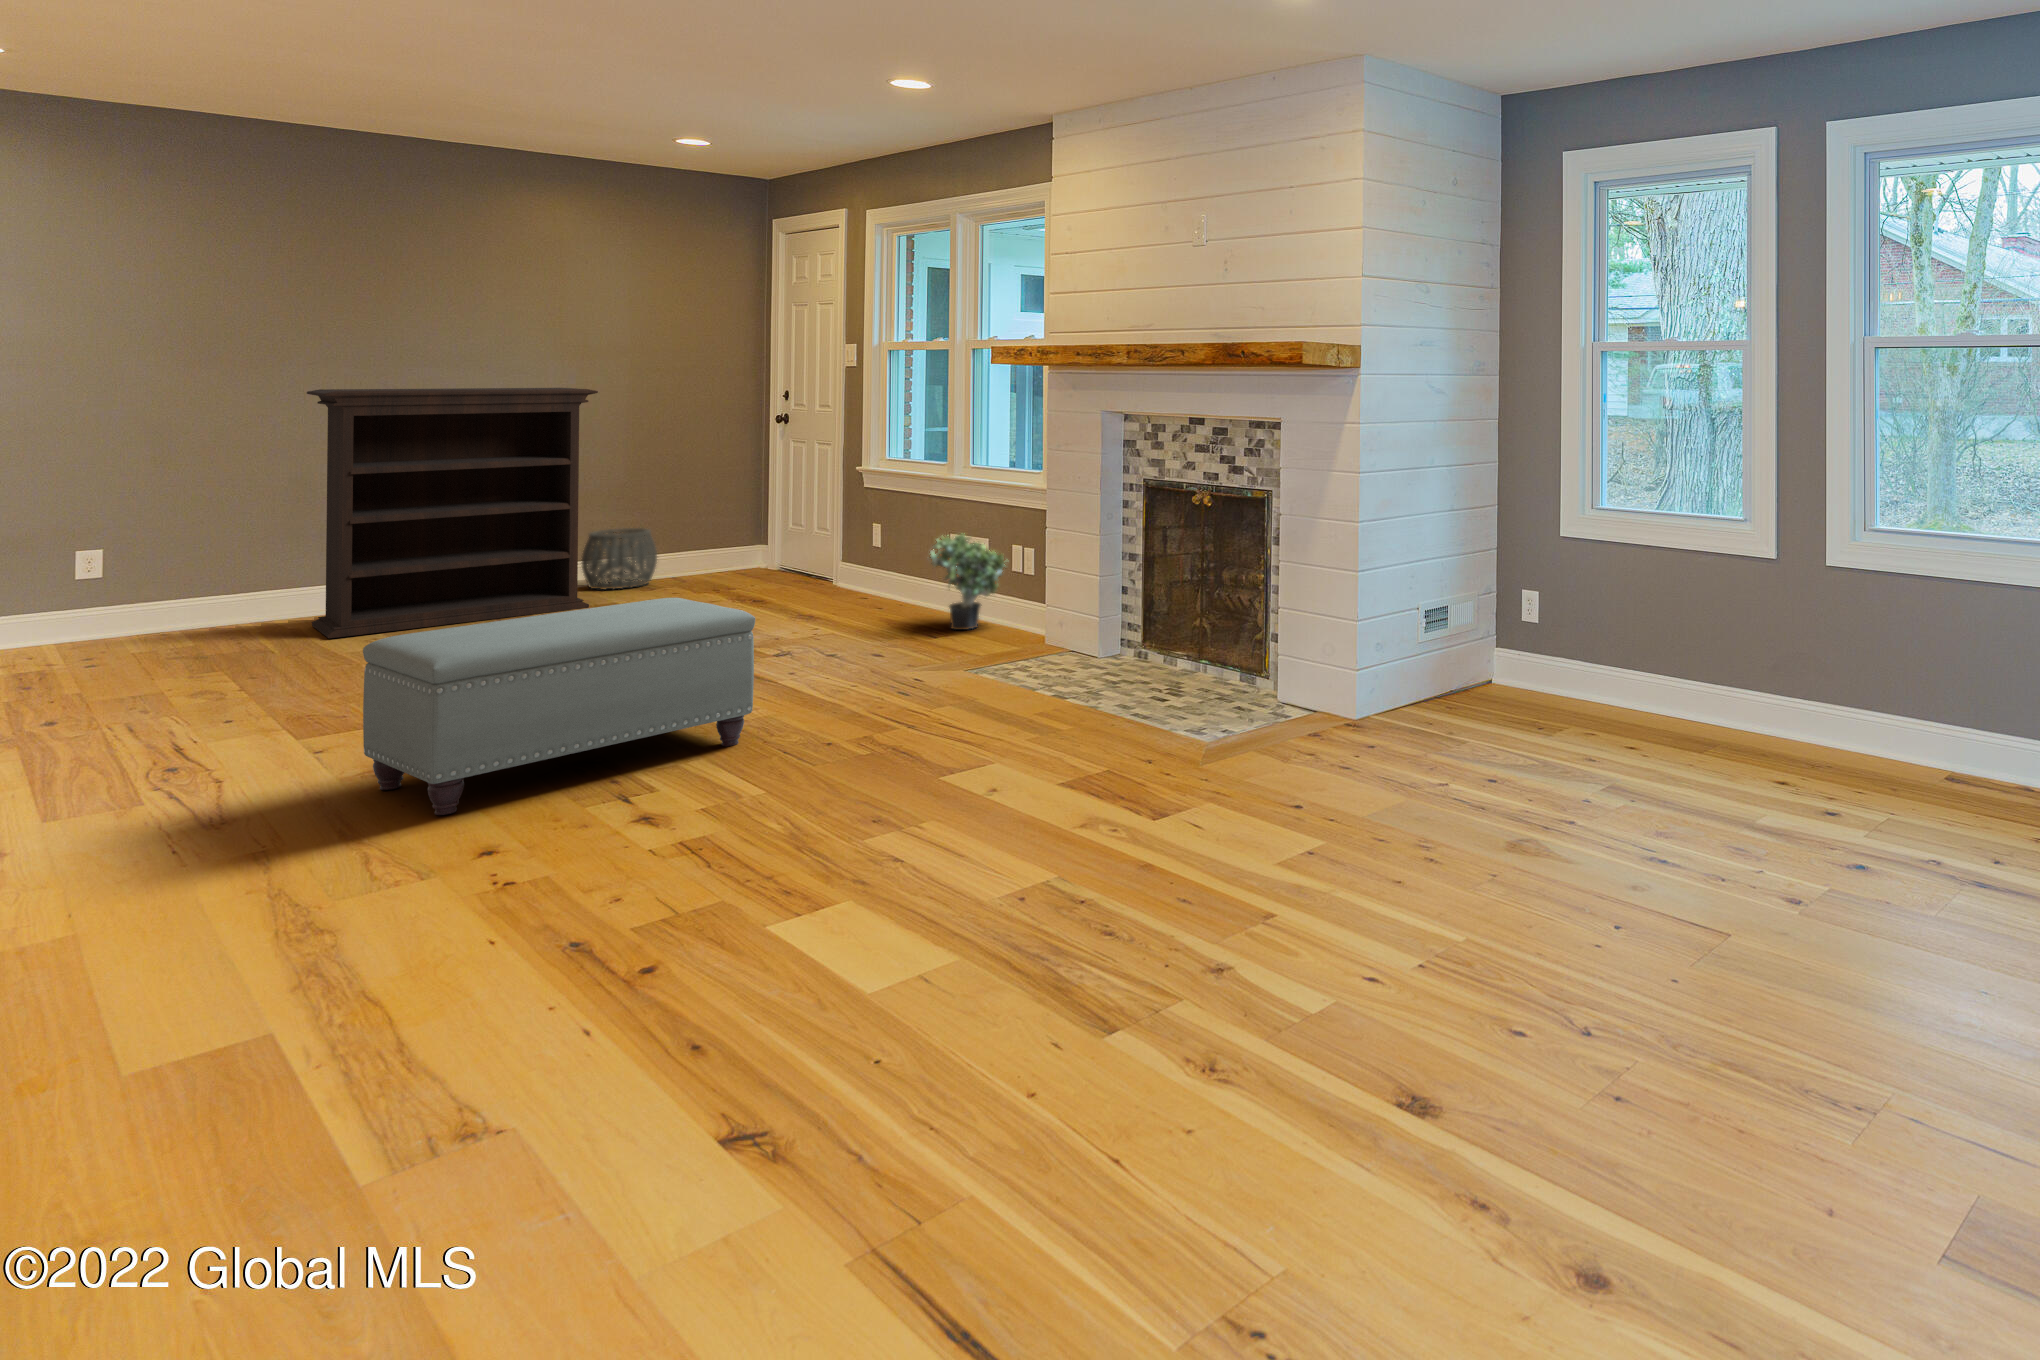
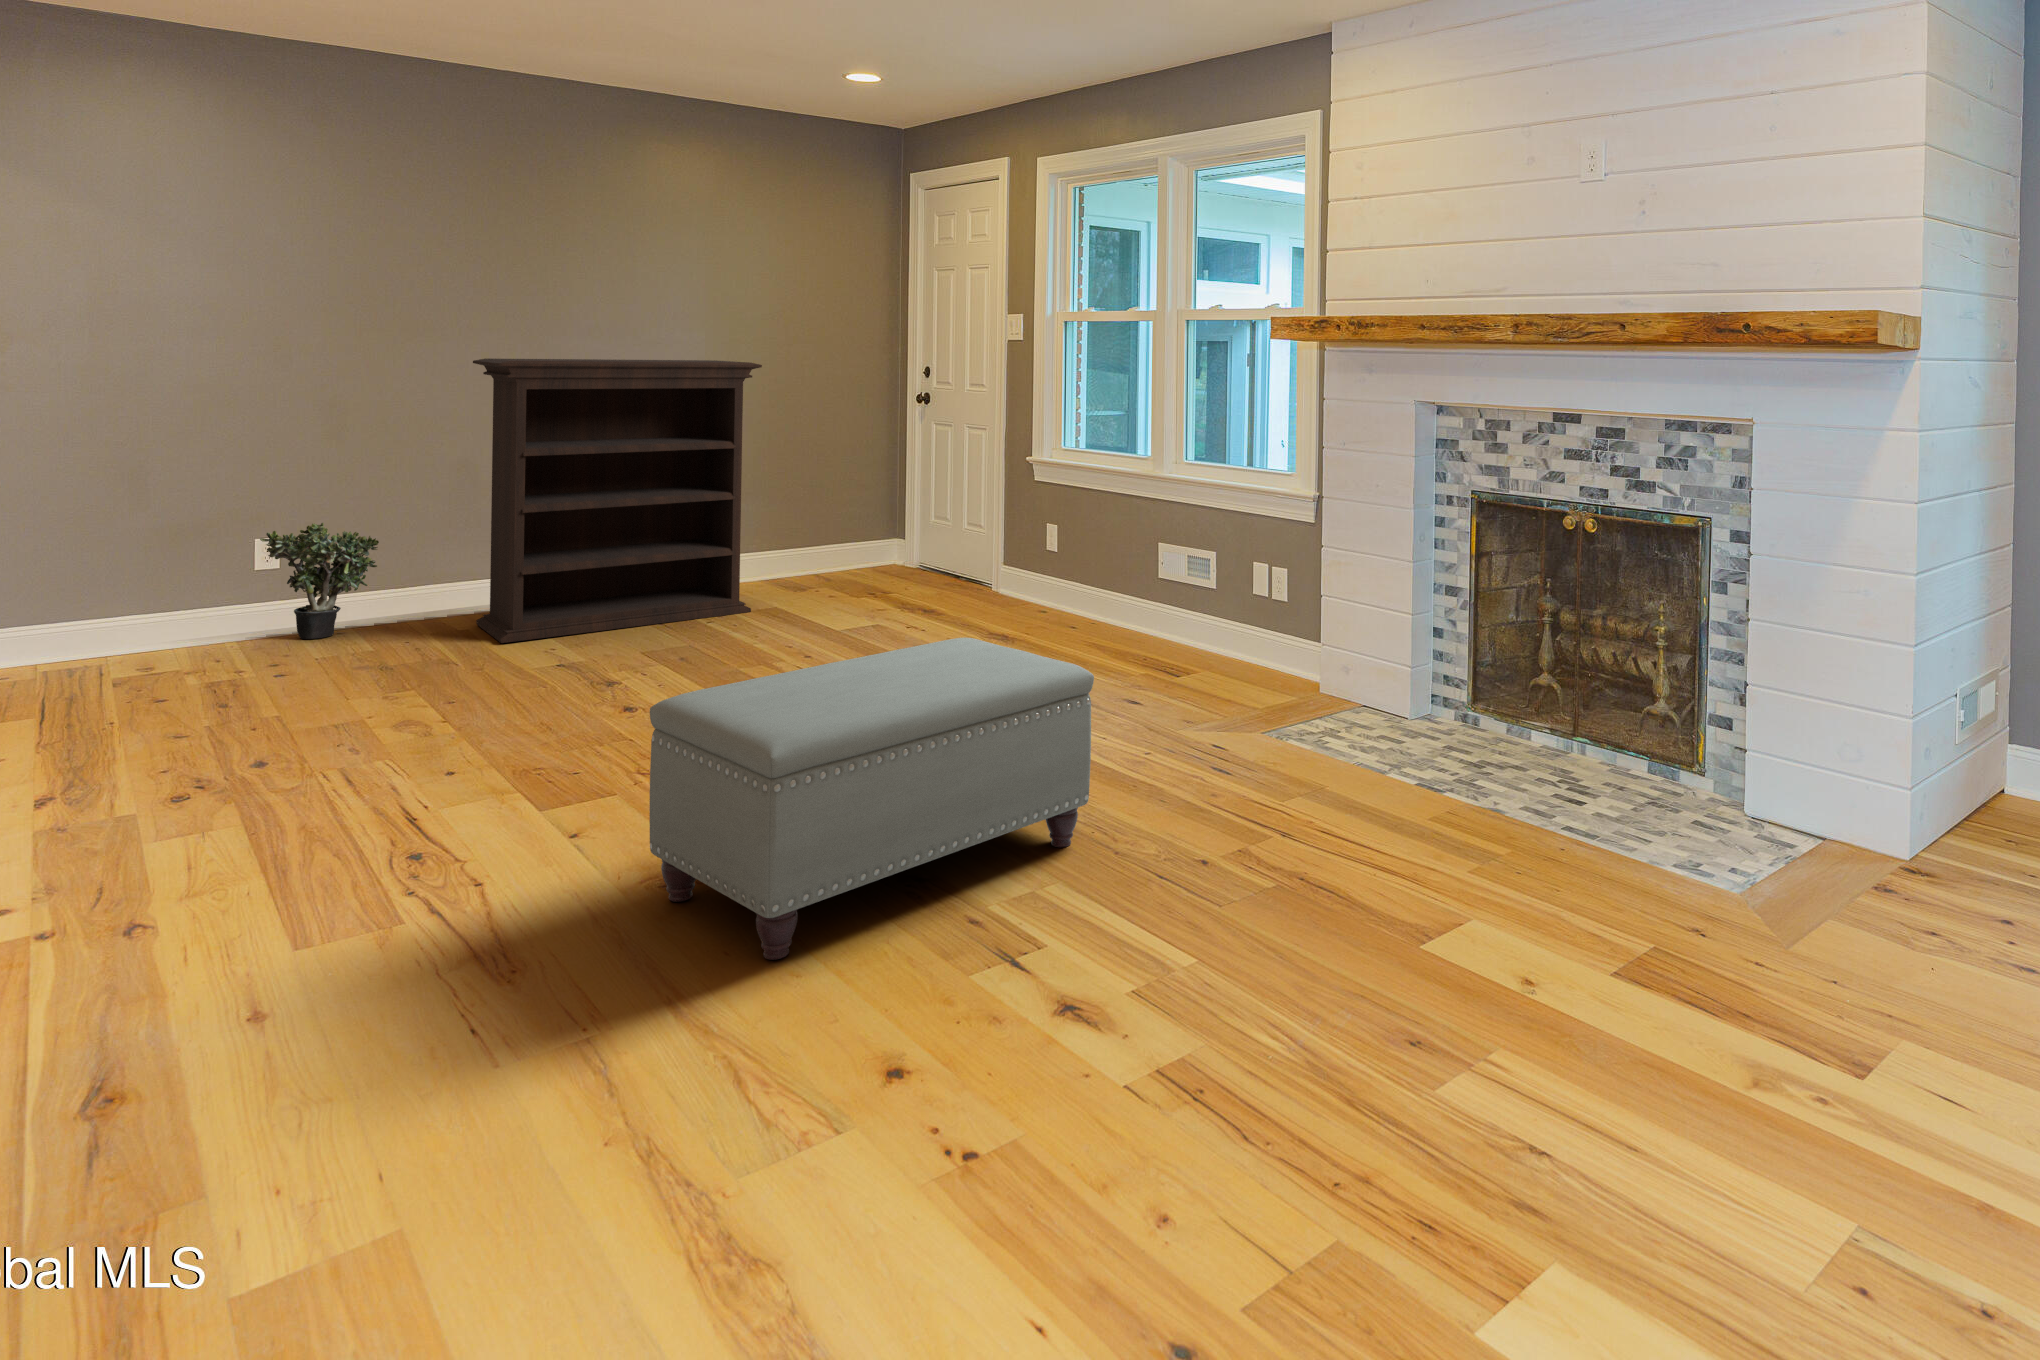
woven basket: present [582,528,657,589] -> none [727,519,804,589]
potted plant: present [930,533,1005,630] -> present [260,523,379,639]

